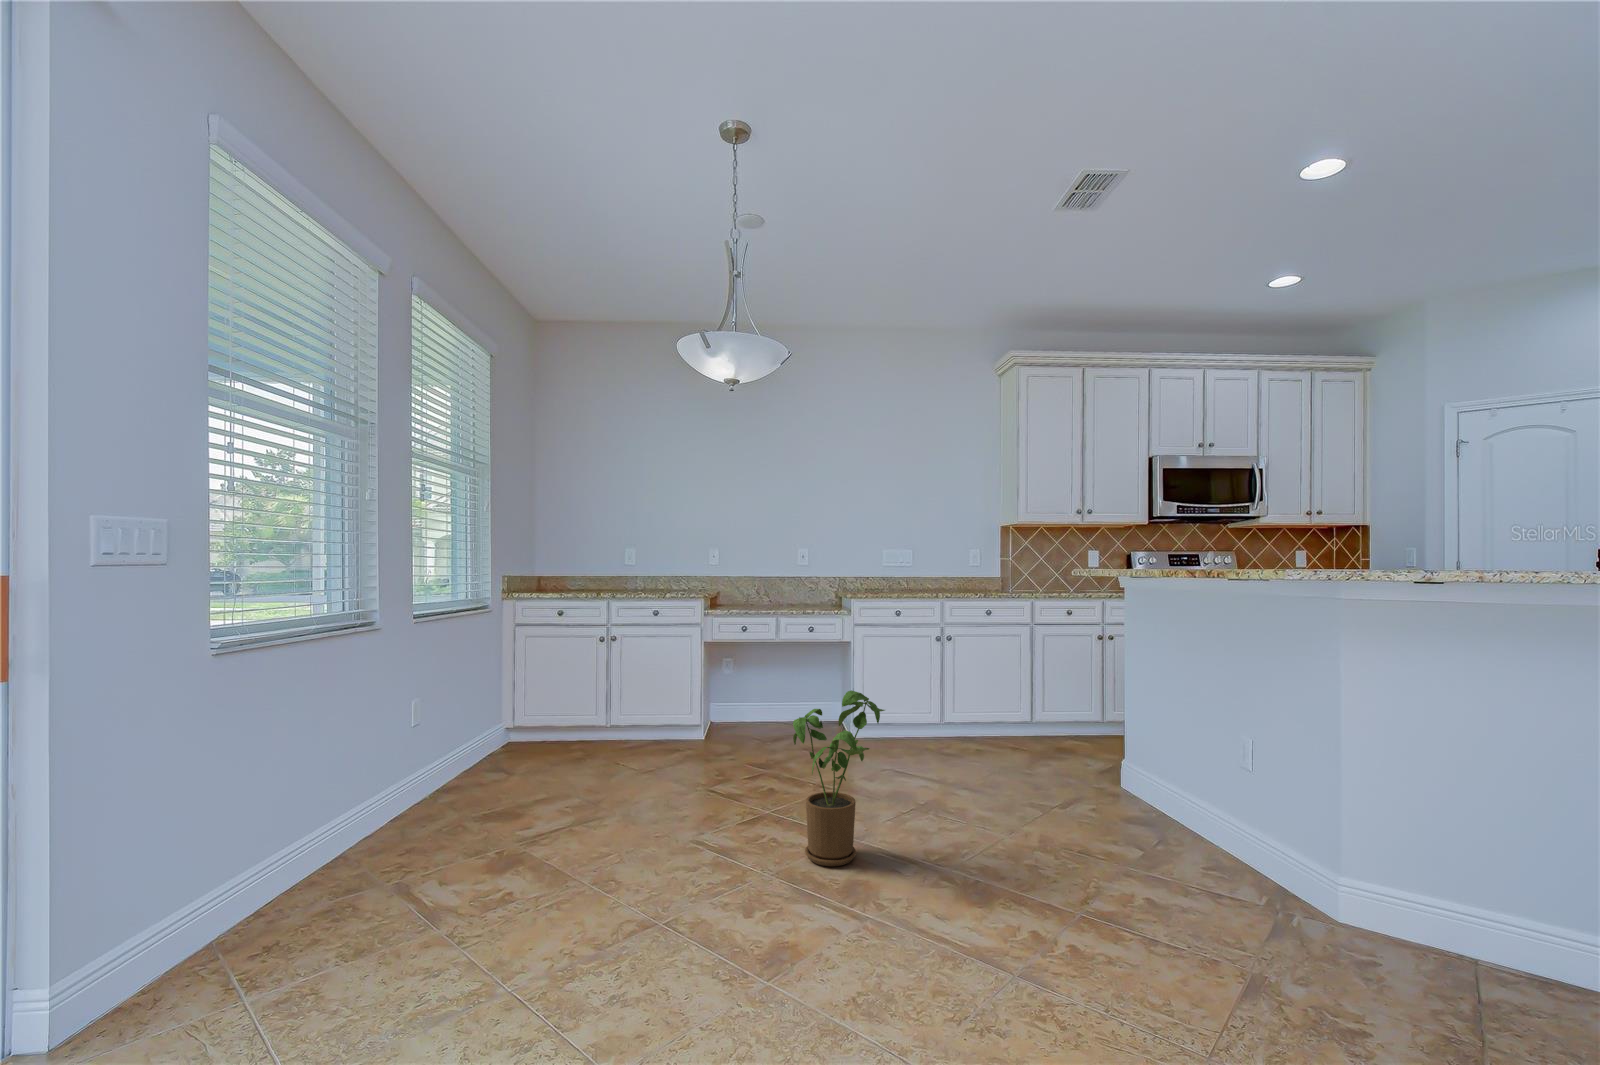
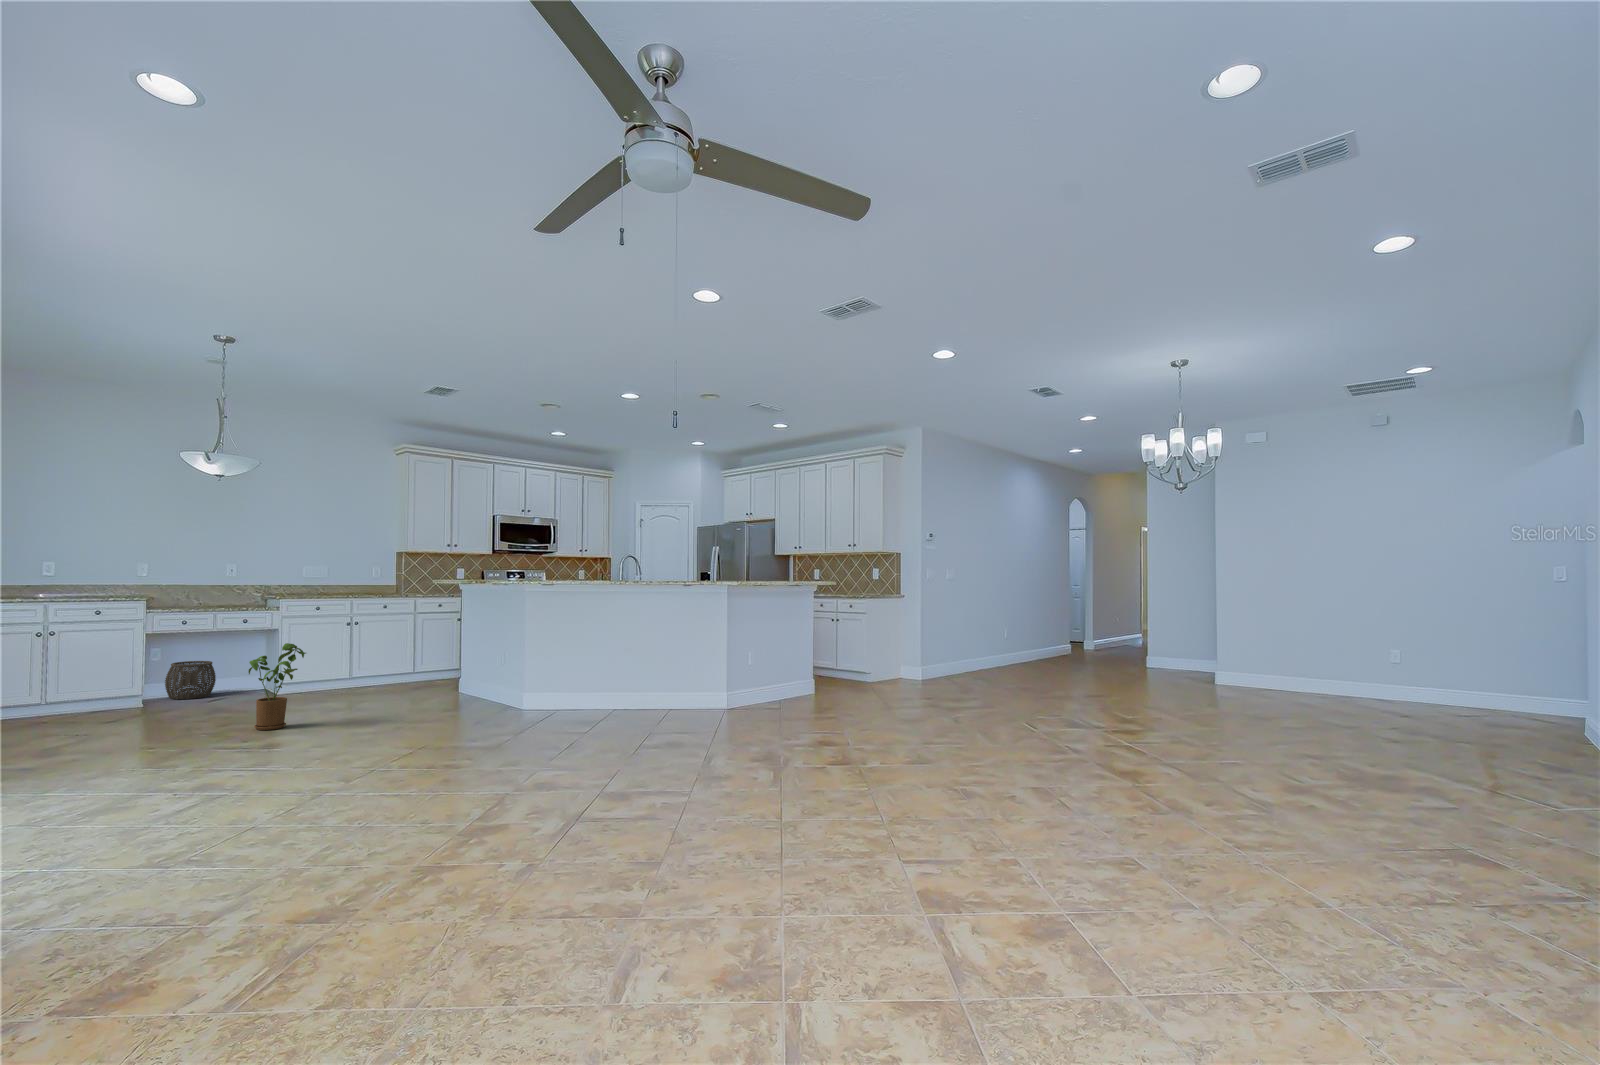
woven basket: none [732,680,786,735] -> present [165,661,216,699]

